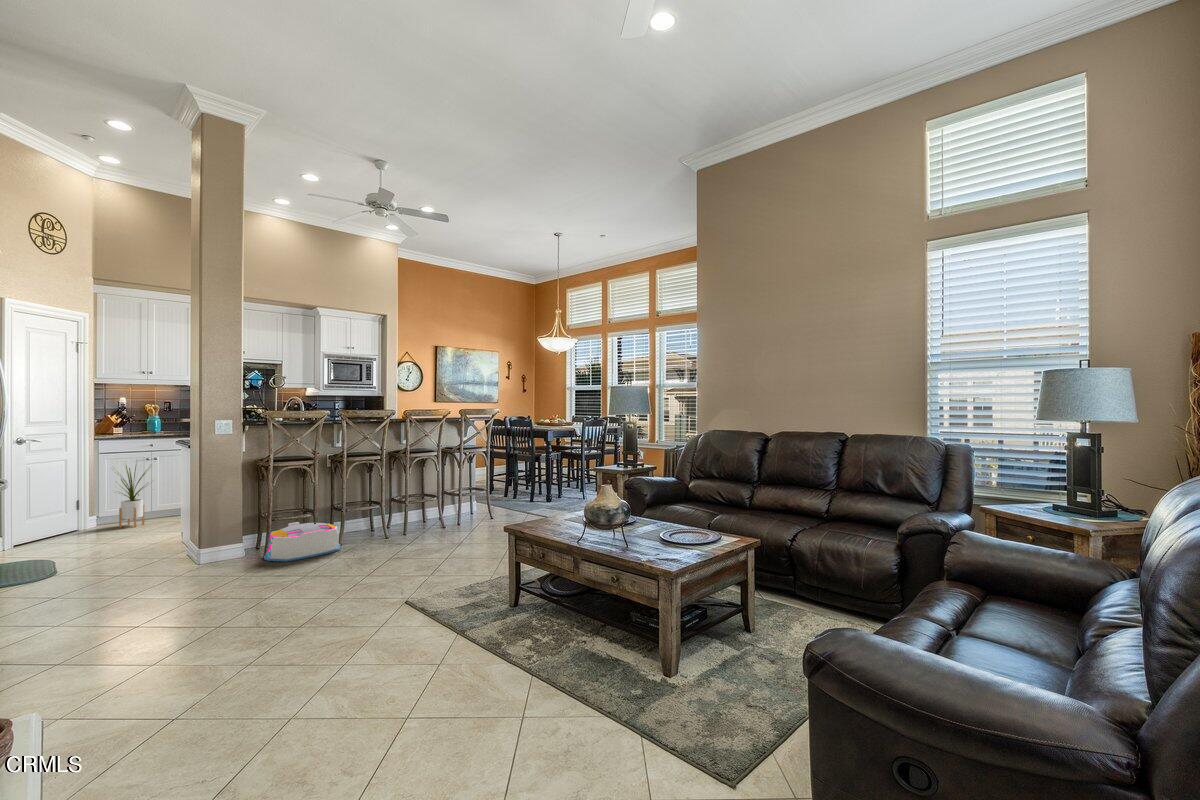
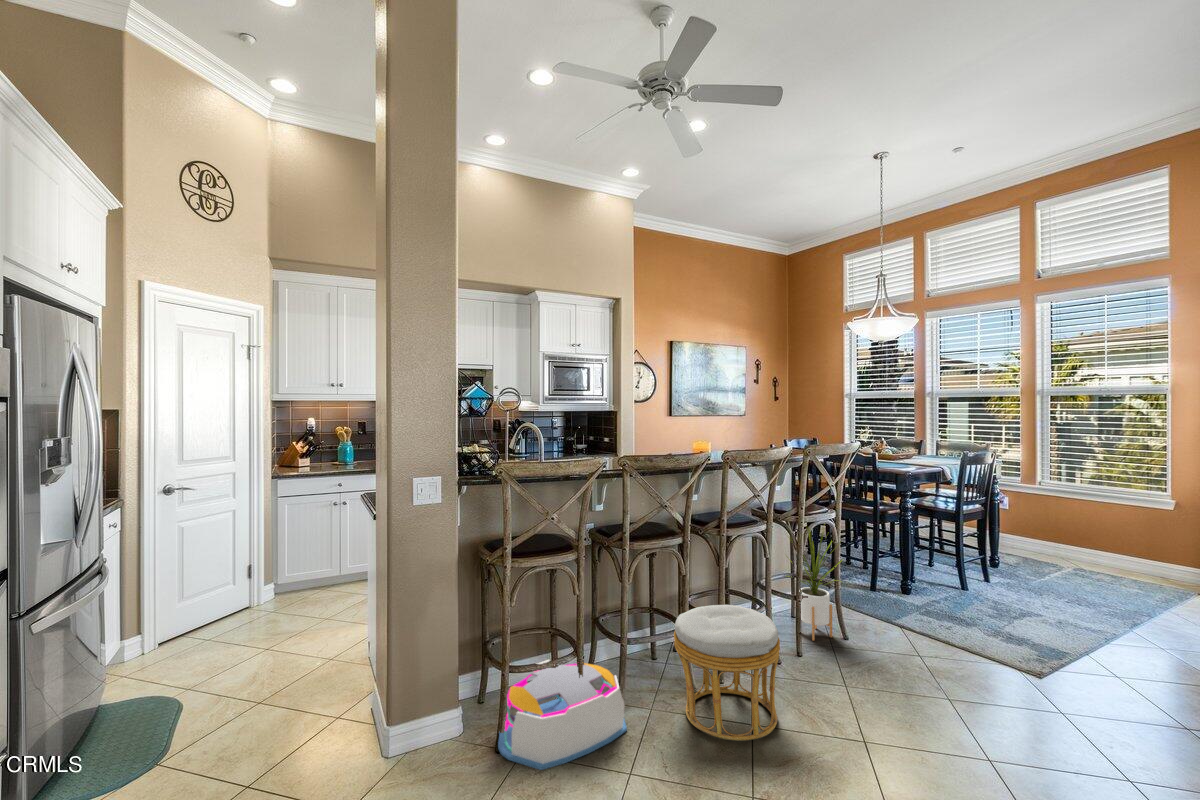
house plant: present [114,466,147,528] -> present [789,528,842,641]
ottoman: none [370,491,426,548] -> present [674,605,780,741]

